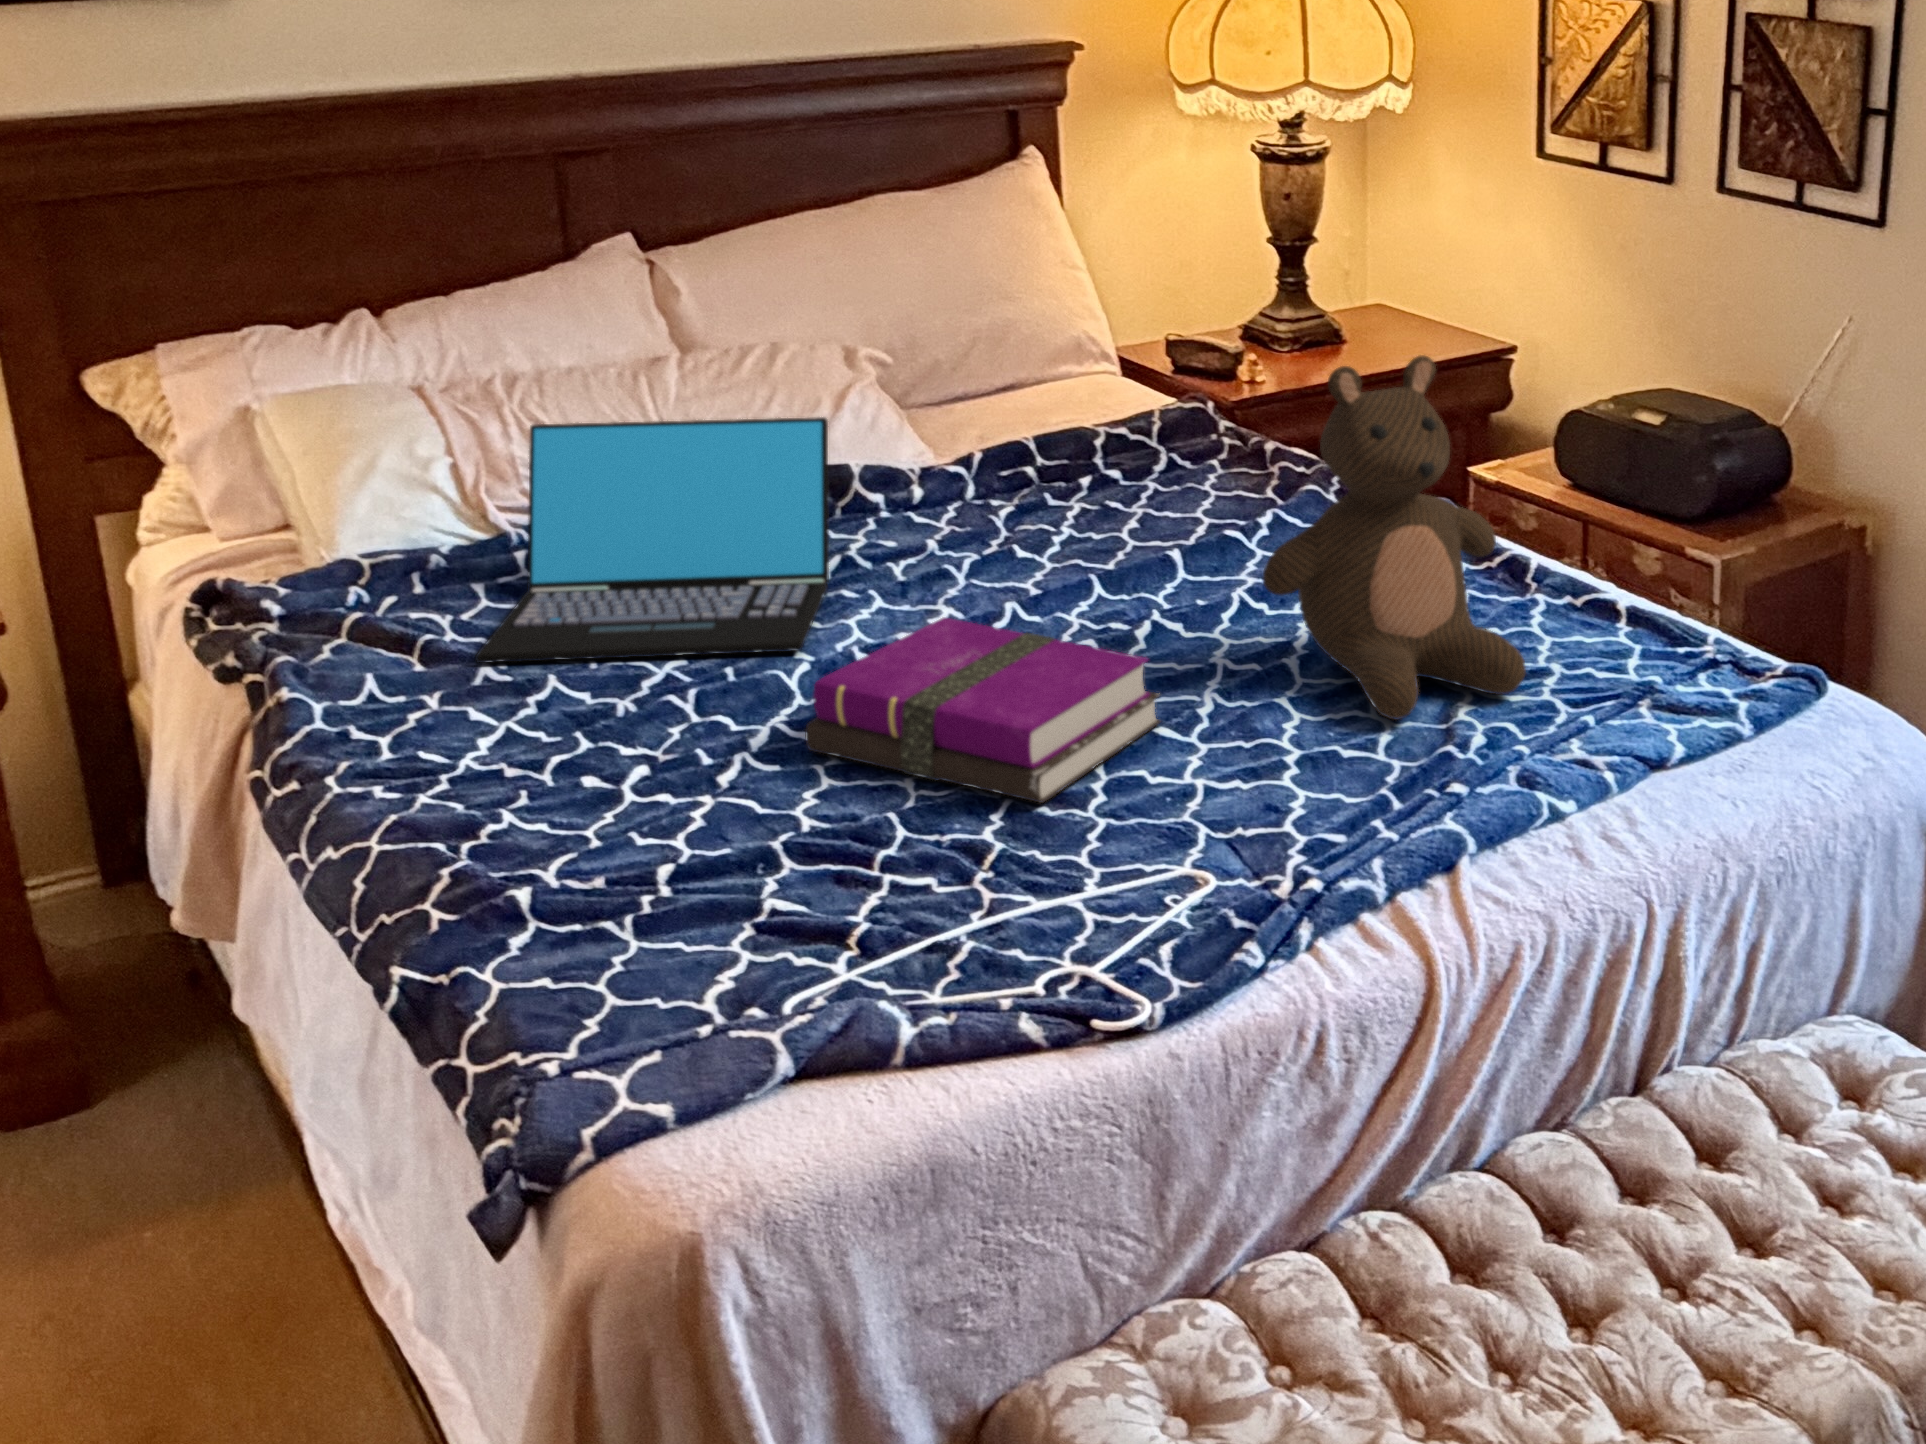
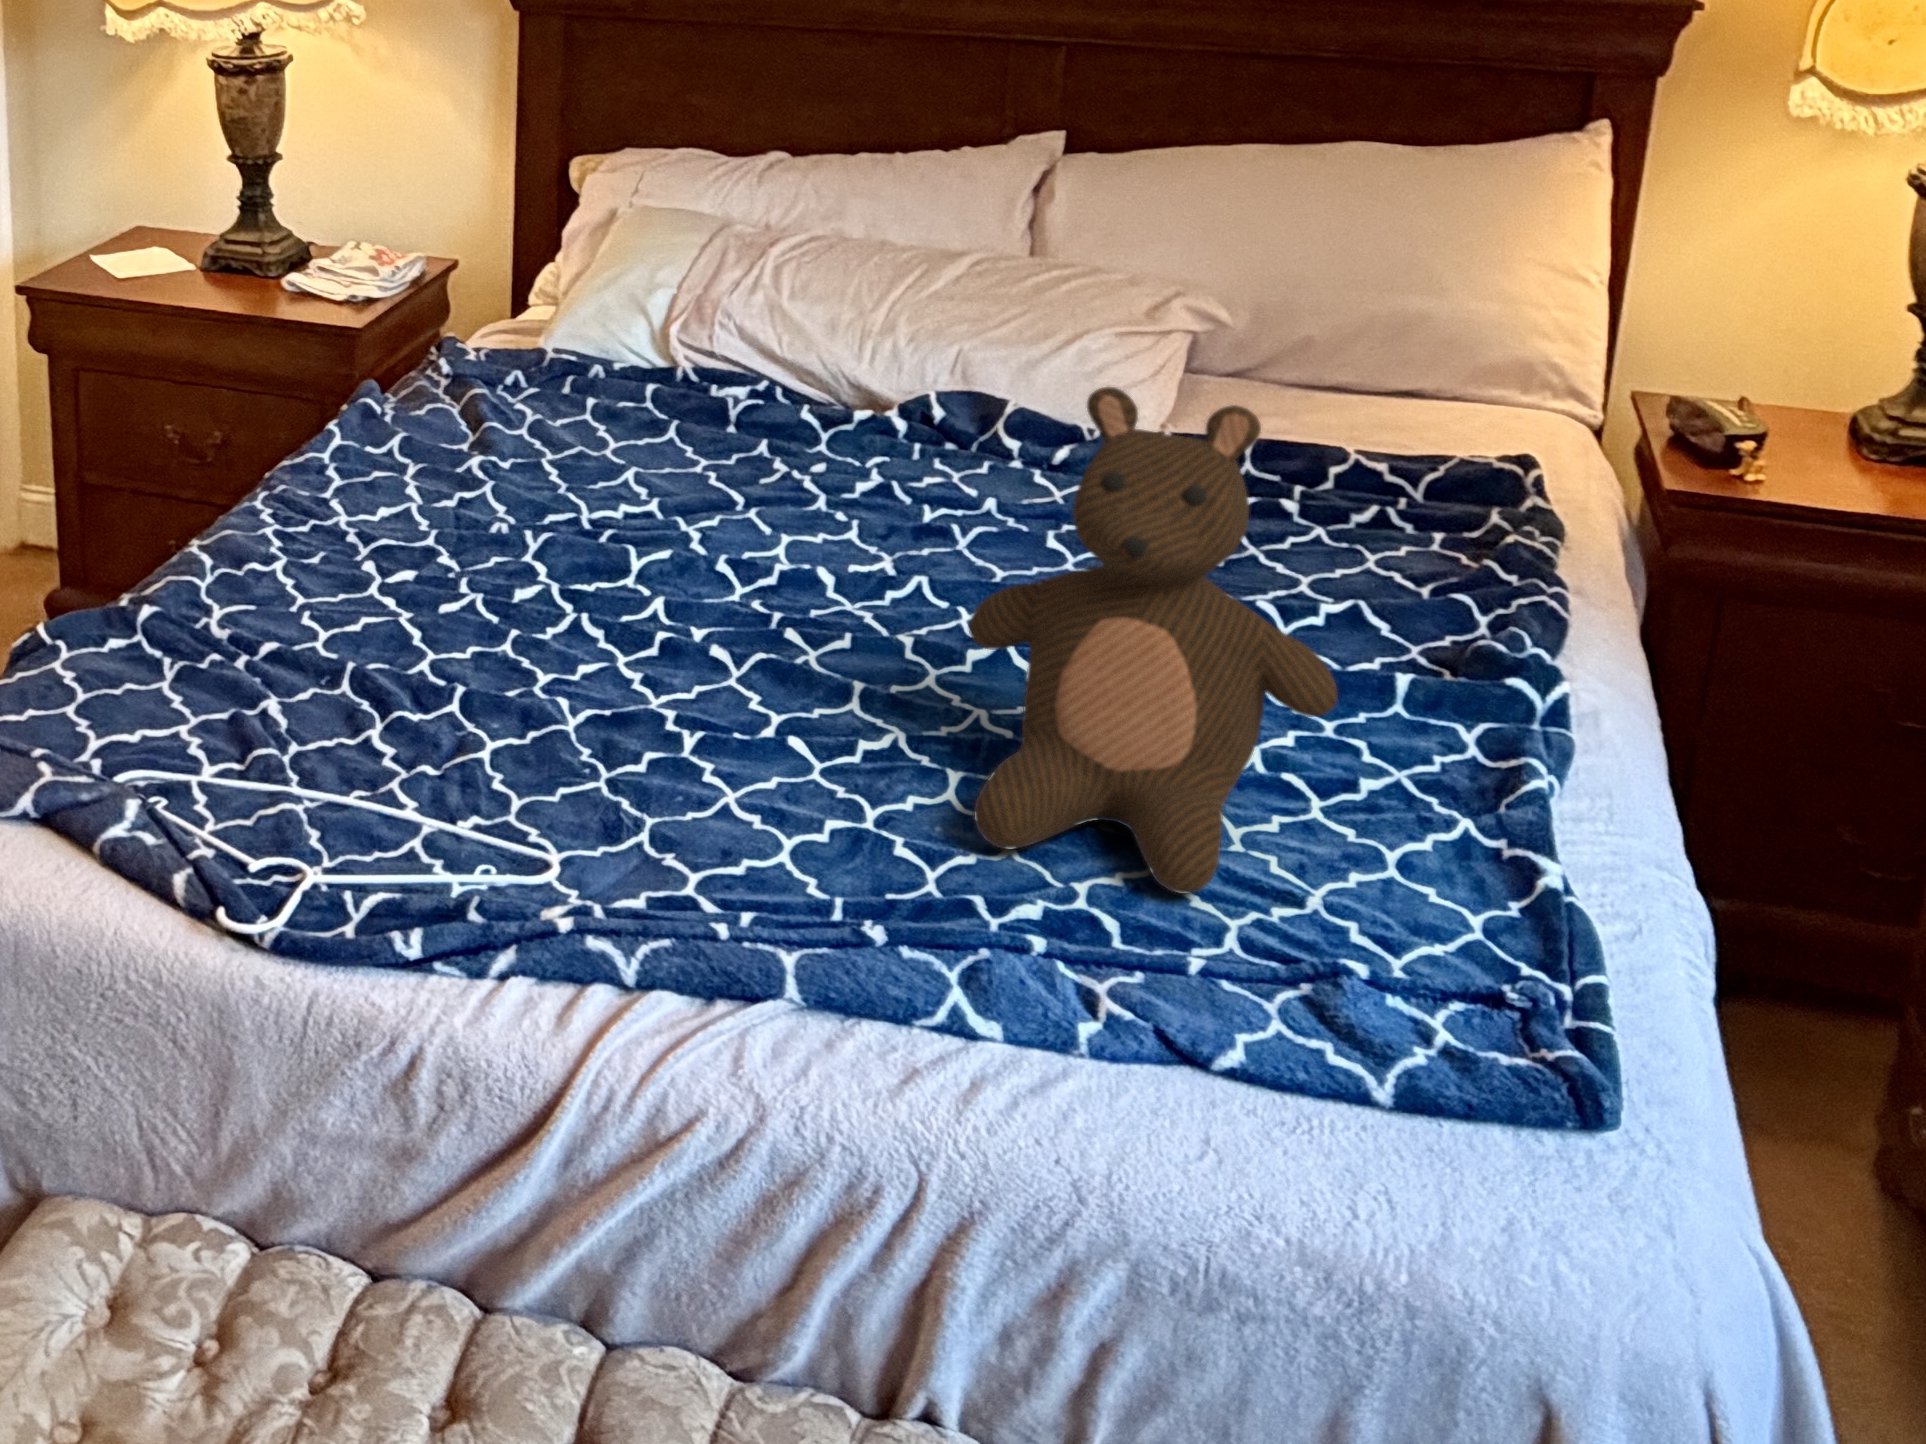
laptop: present [475,417,829,663] -> none [481,271,887,540]
notebook: present [805,617,1161,803] -> none [511,544,800,735]

